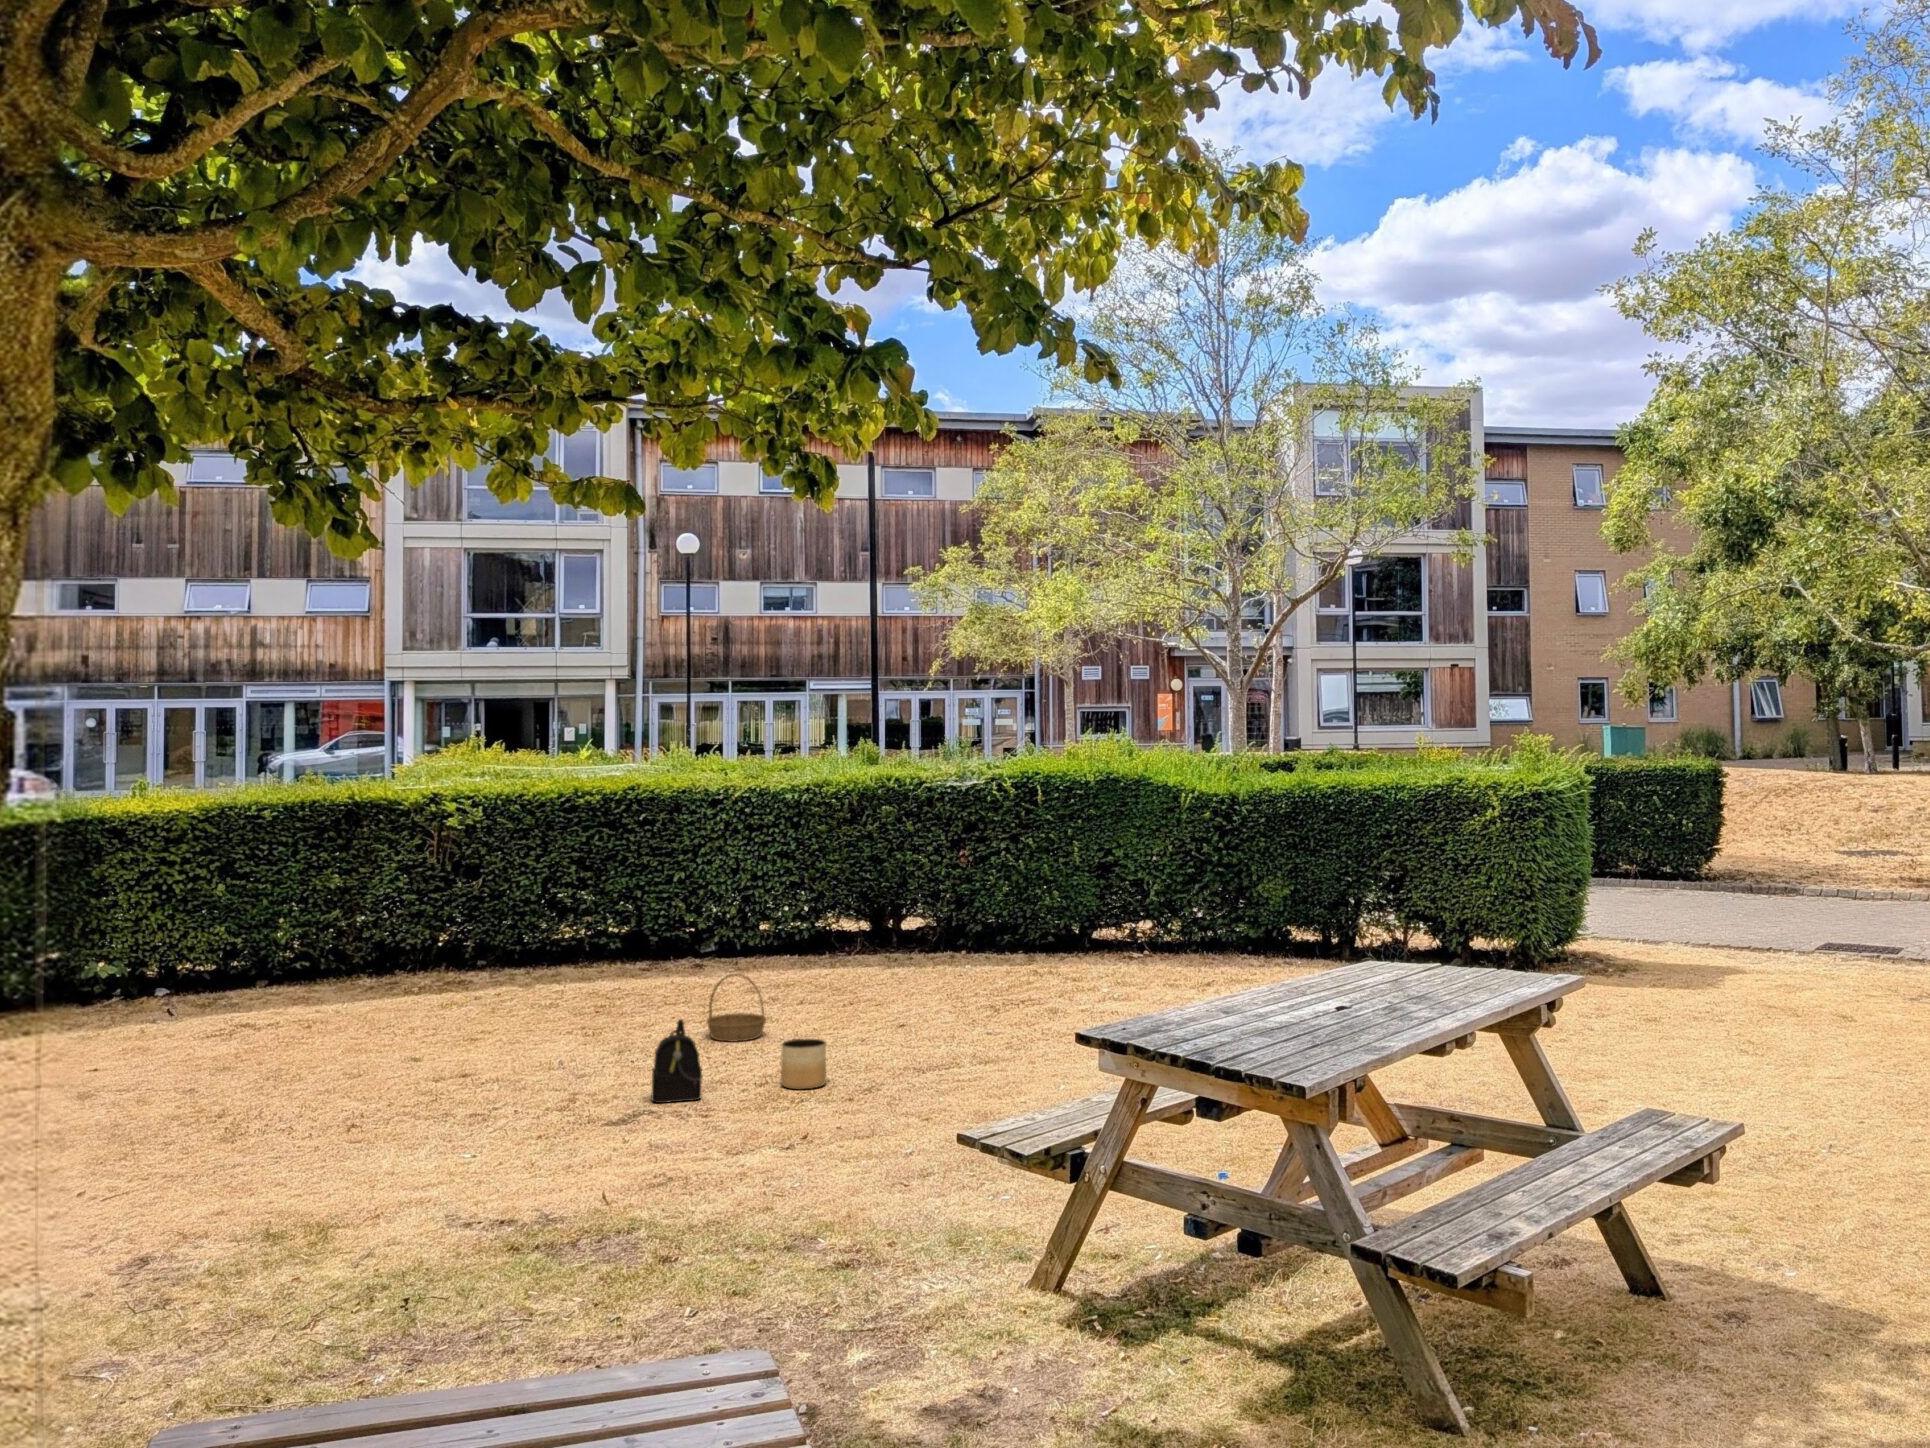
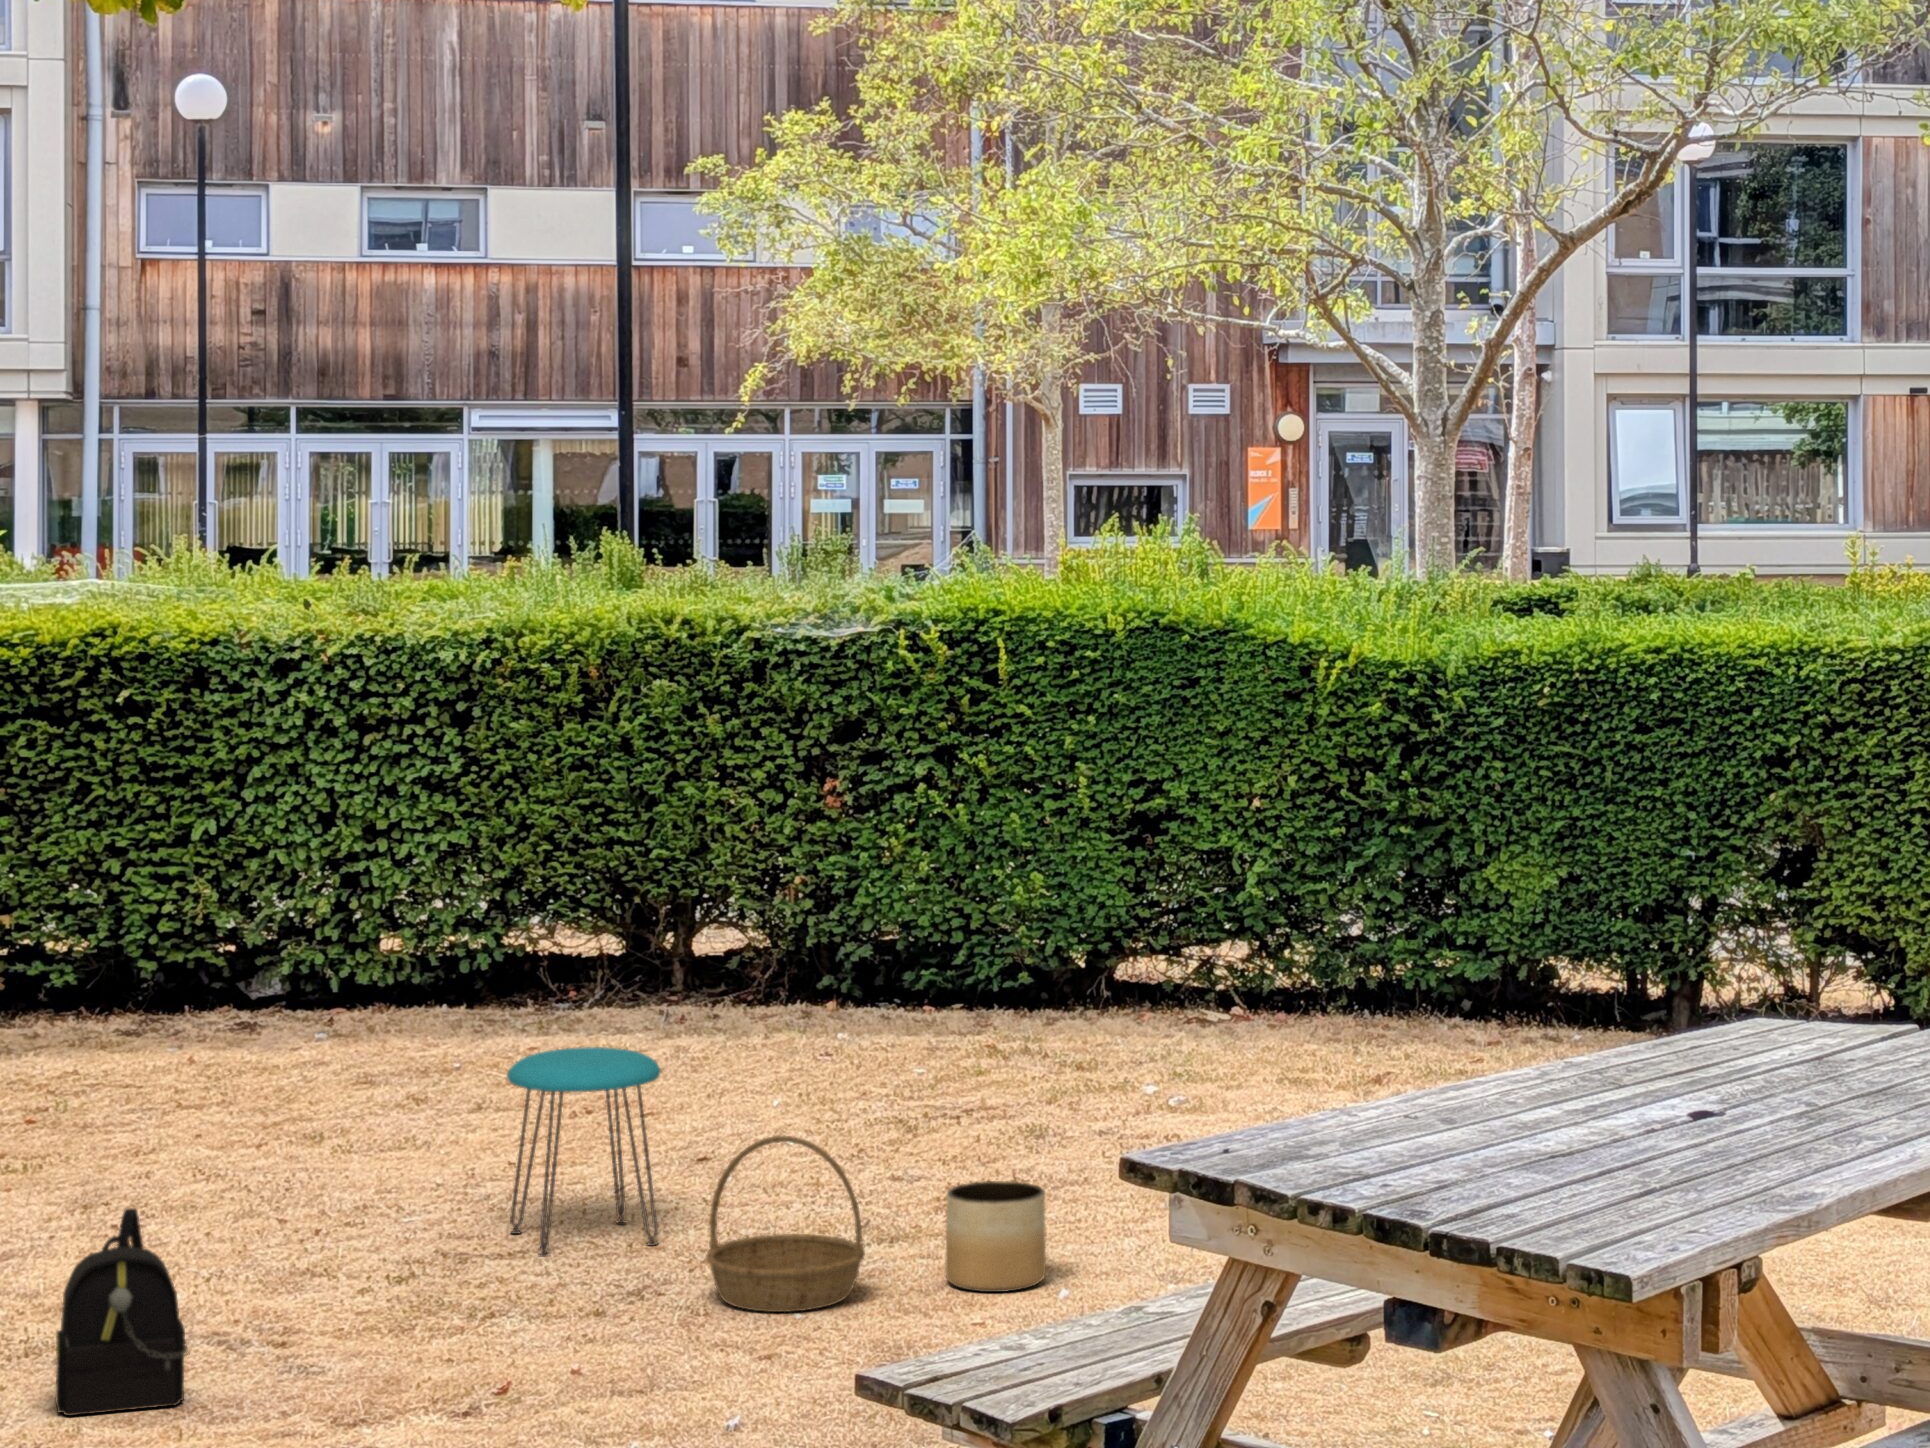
stool: none [827,960,890,1049] -> present [507,1047,660,1257]
basket: present [706,974,766,1042] -> present [706,1136,865,1312]
planter: present [781,1038,826,1090] -> present [945,1181,1046,1292]

